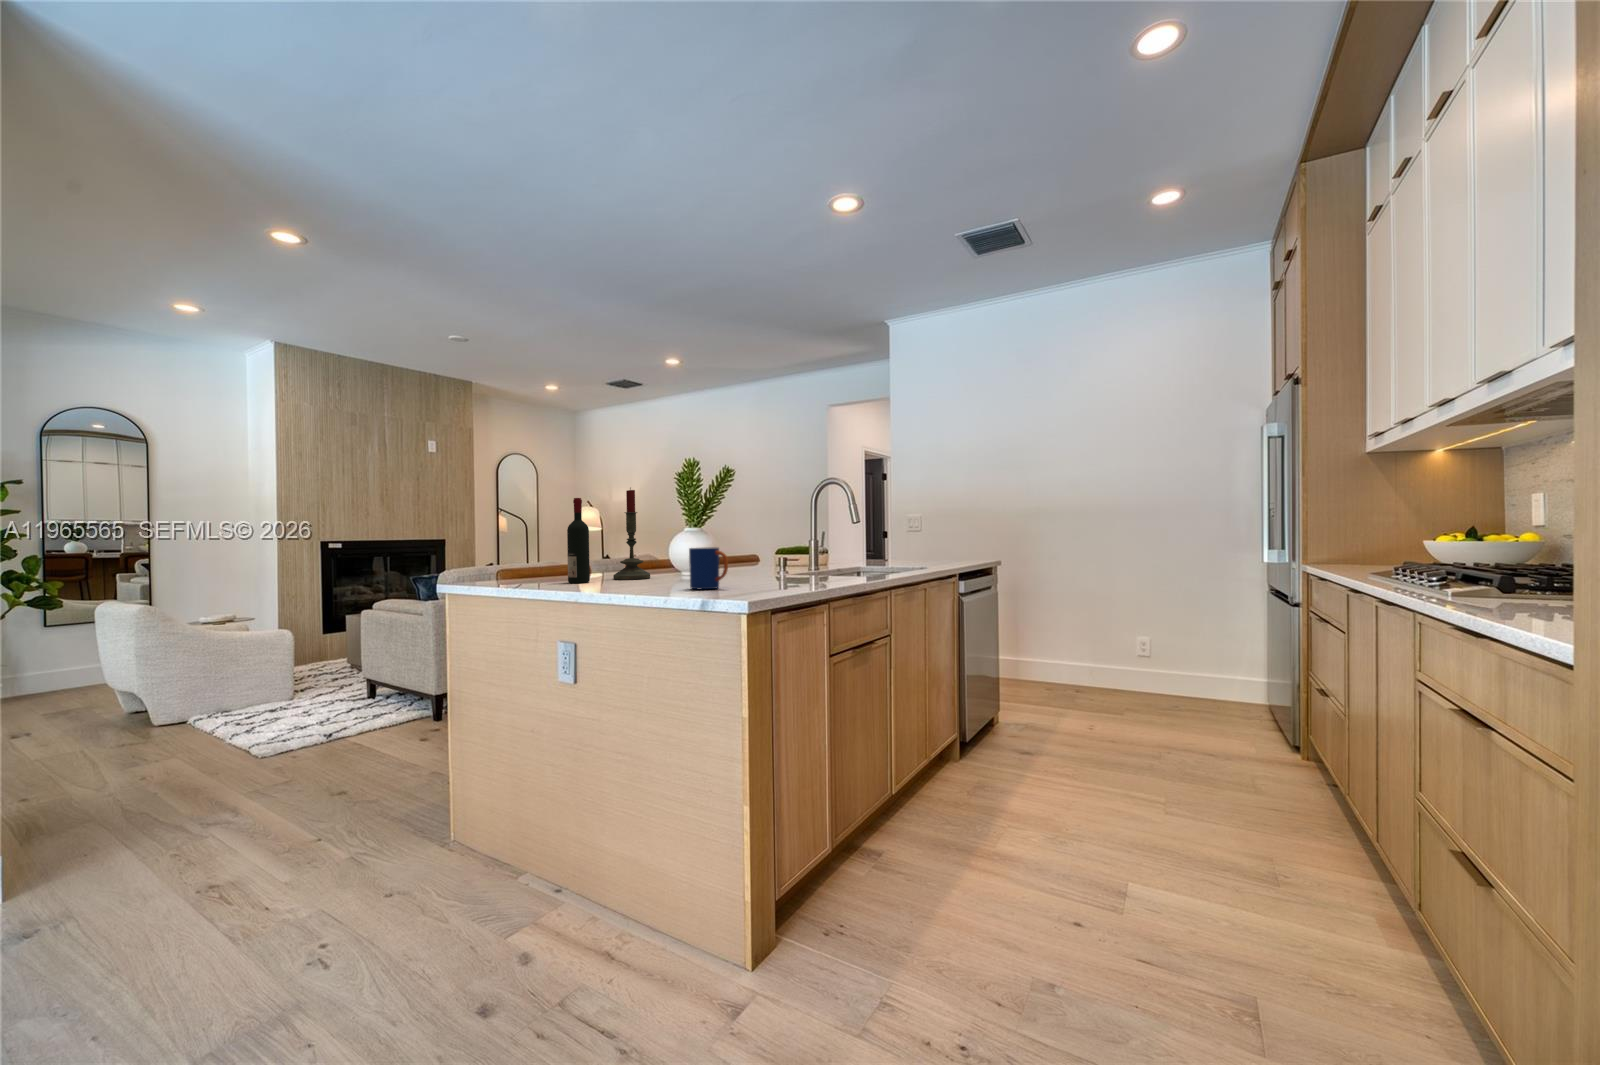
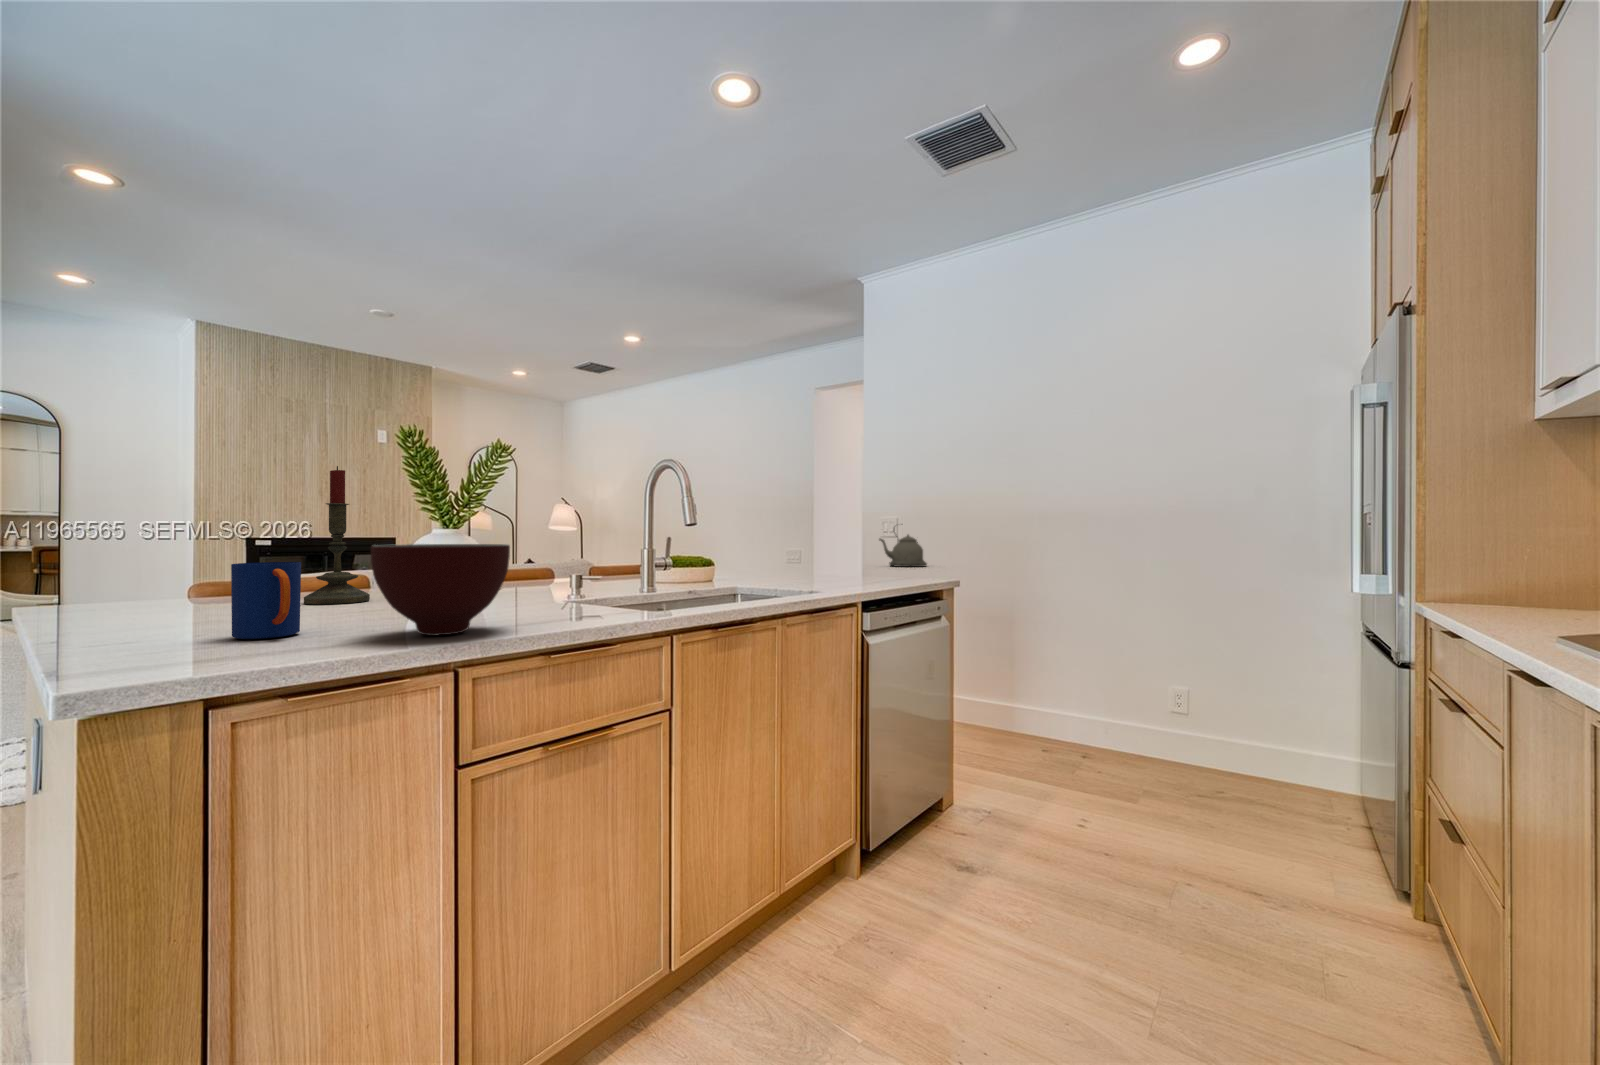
wine bottle: present [567,498,590,583] -> none [196,479,239,610]
kettle: none [911,520,949,554] -> present [879,535,927,567]
bowl: none [763,536,830,586] -> present [371,544,510,636]

